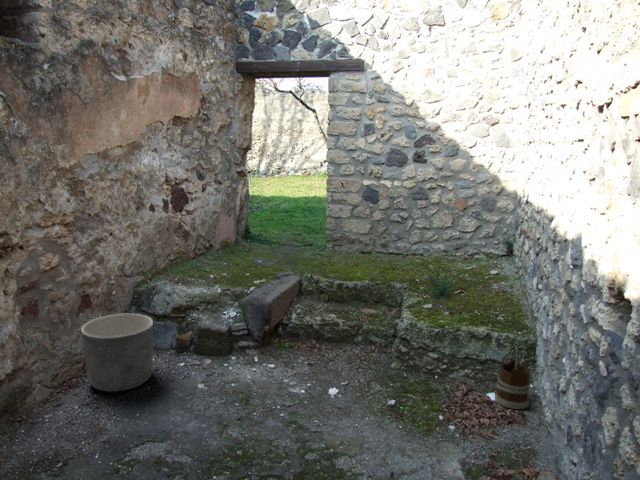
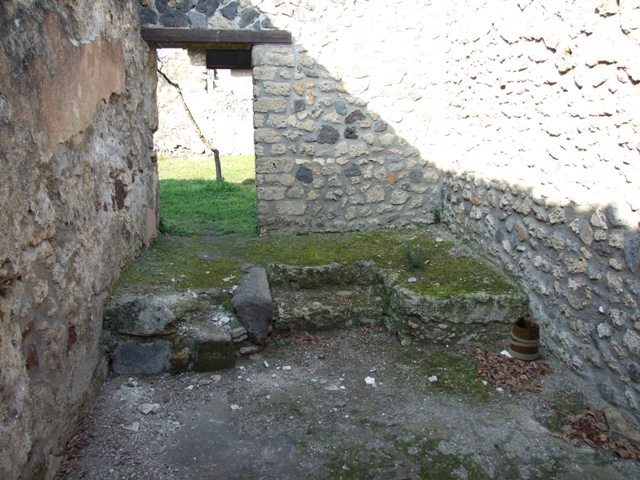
planter: present [81,314,153,392] -> none [82,340,171,442]

